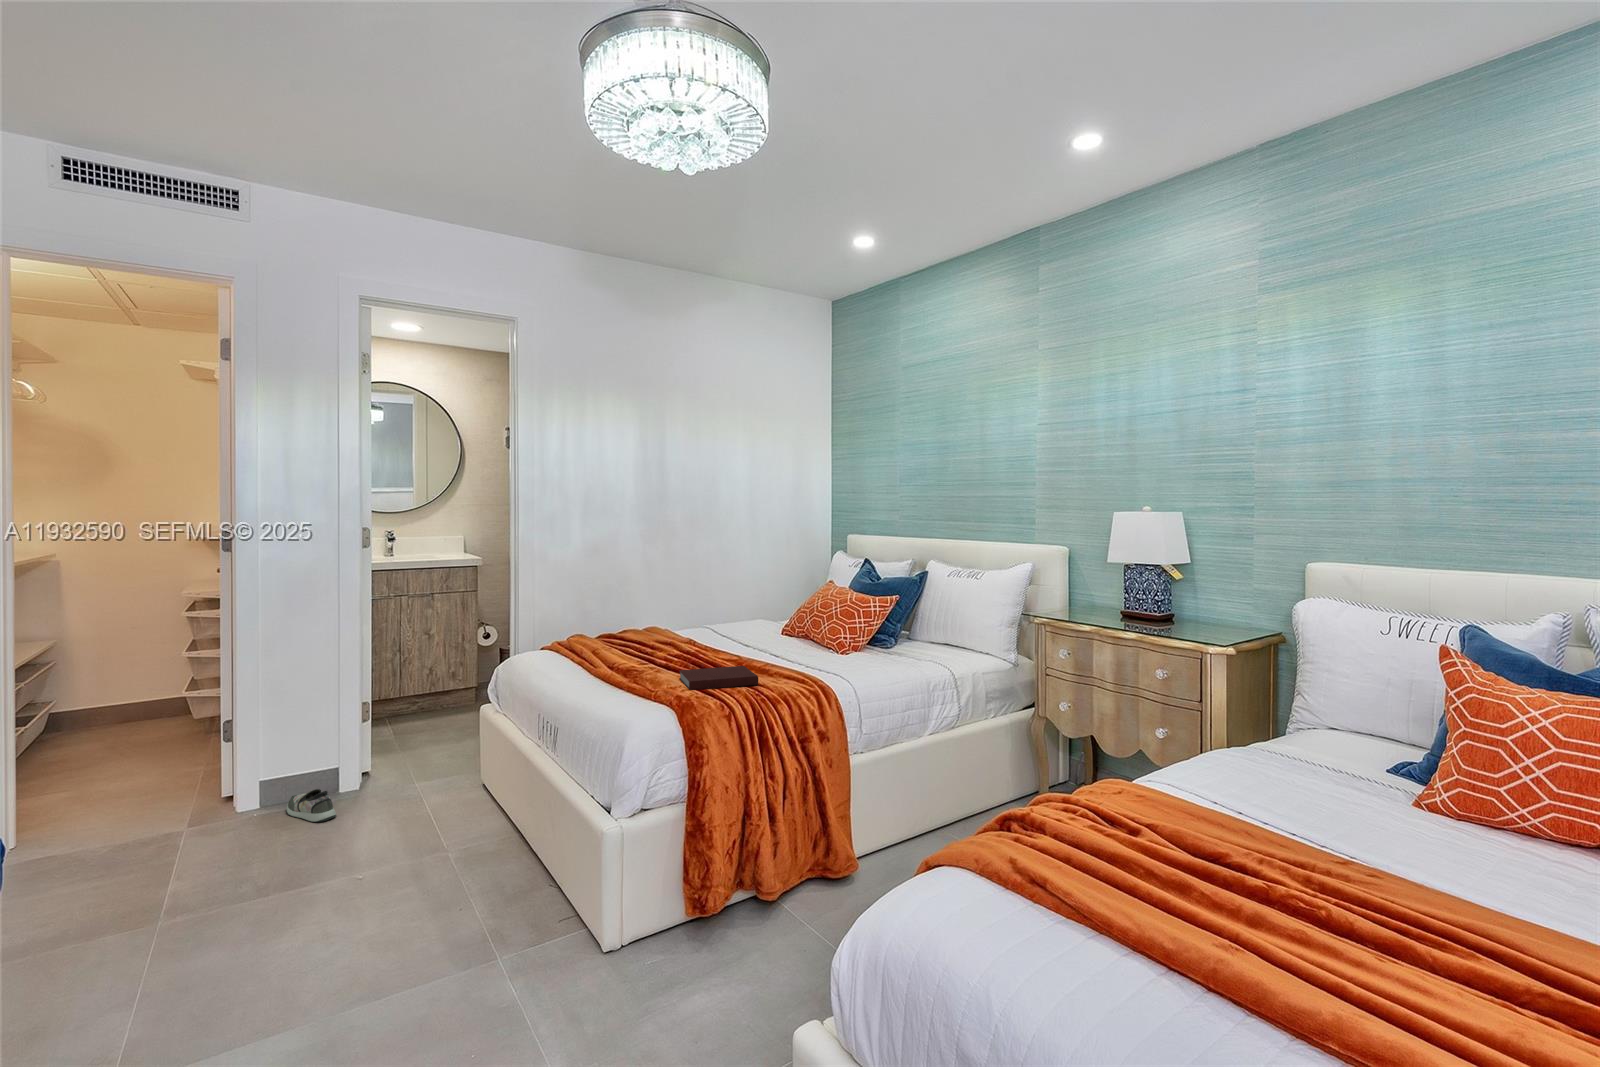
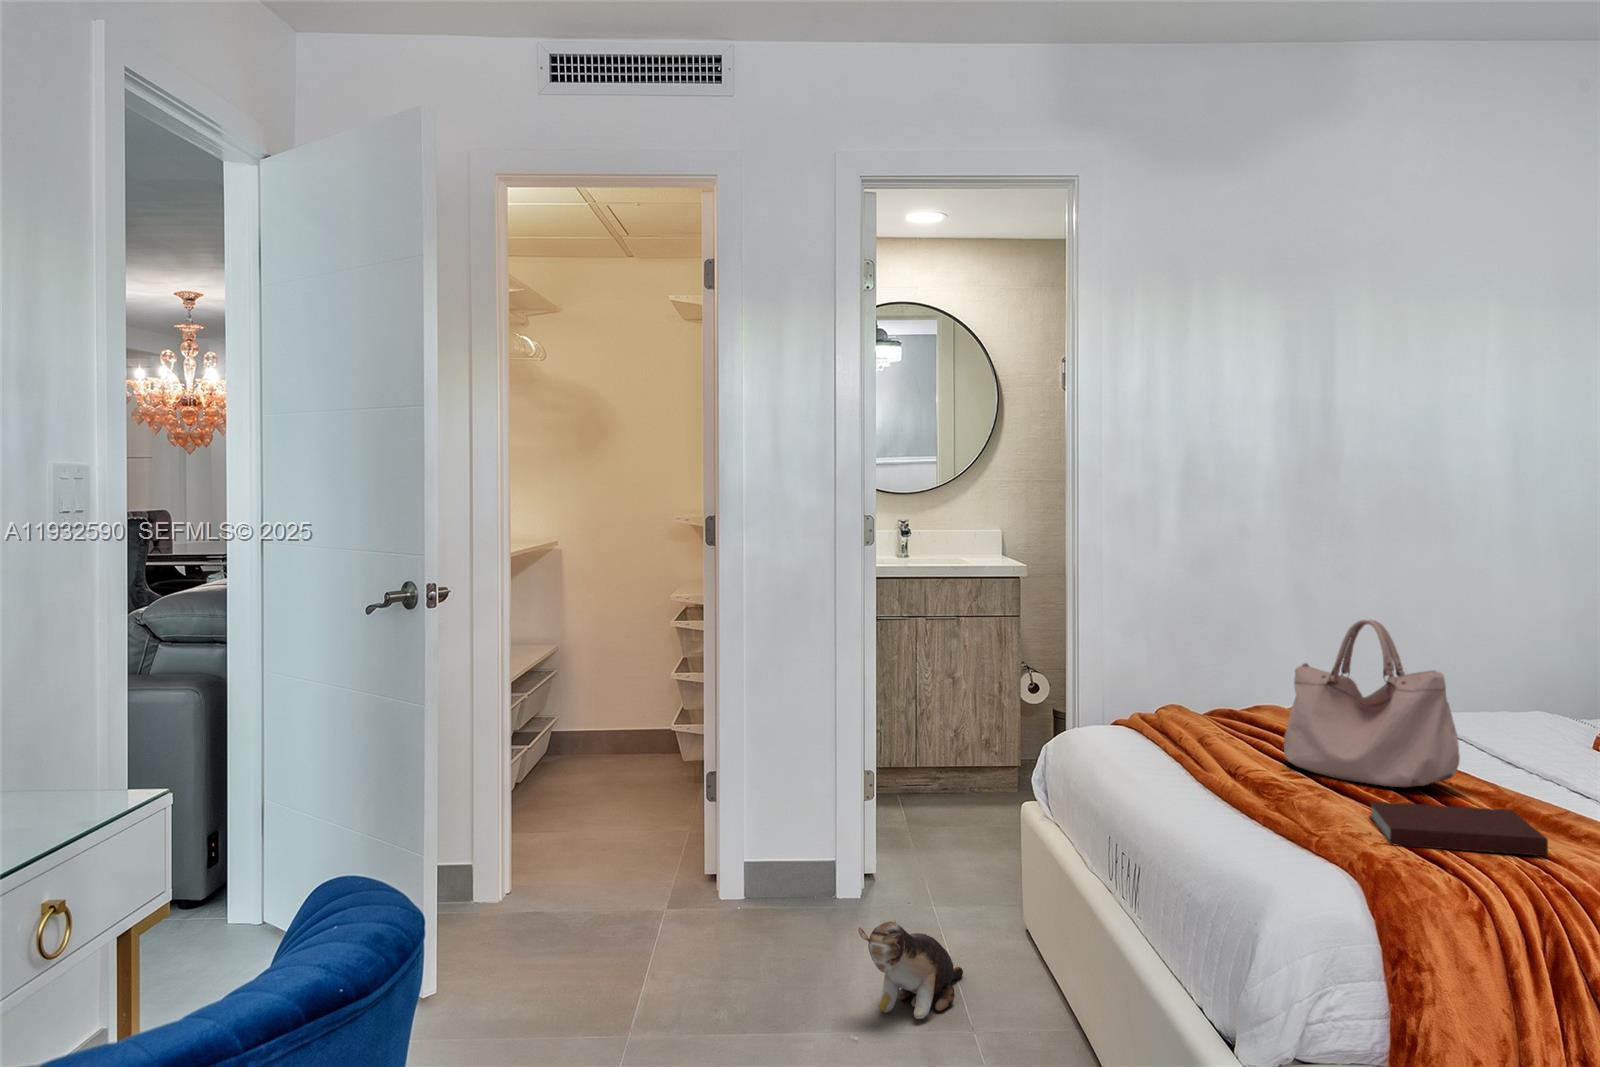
handbag: none [636,577,721,663] -> present [1284,620,1460,787]
shoe: present [286,789,336,822] -> none [766,881,824,938]
plush toy: none [367,792,444,855] -> present [858,921,963,1019]

